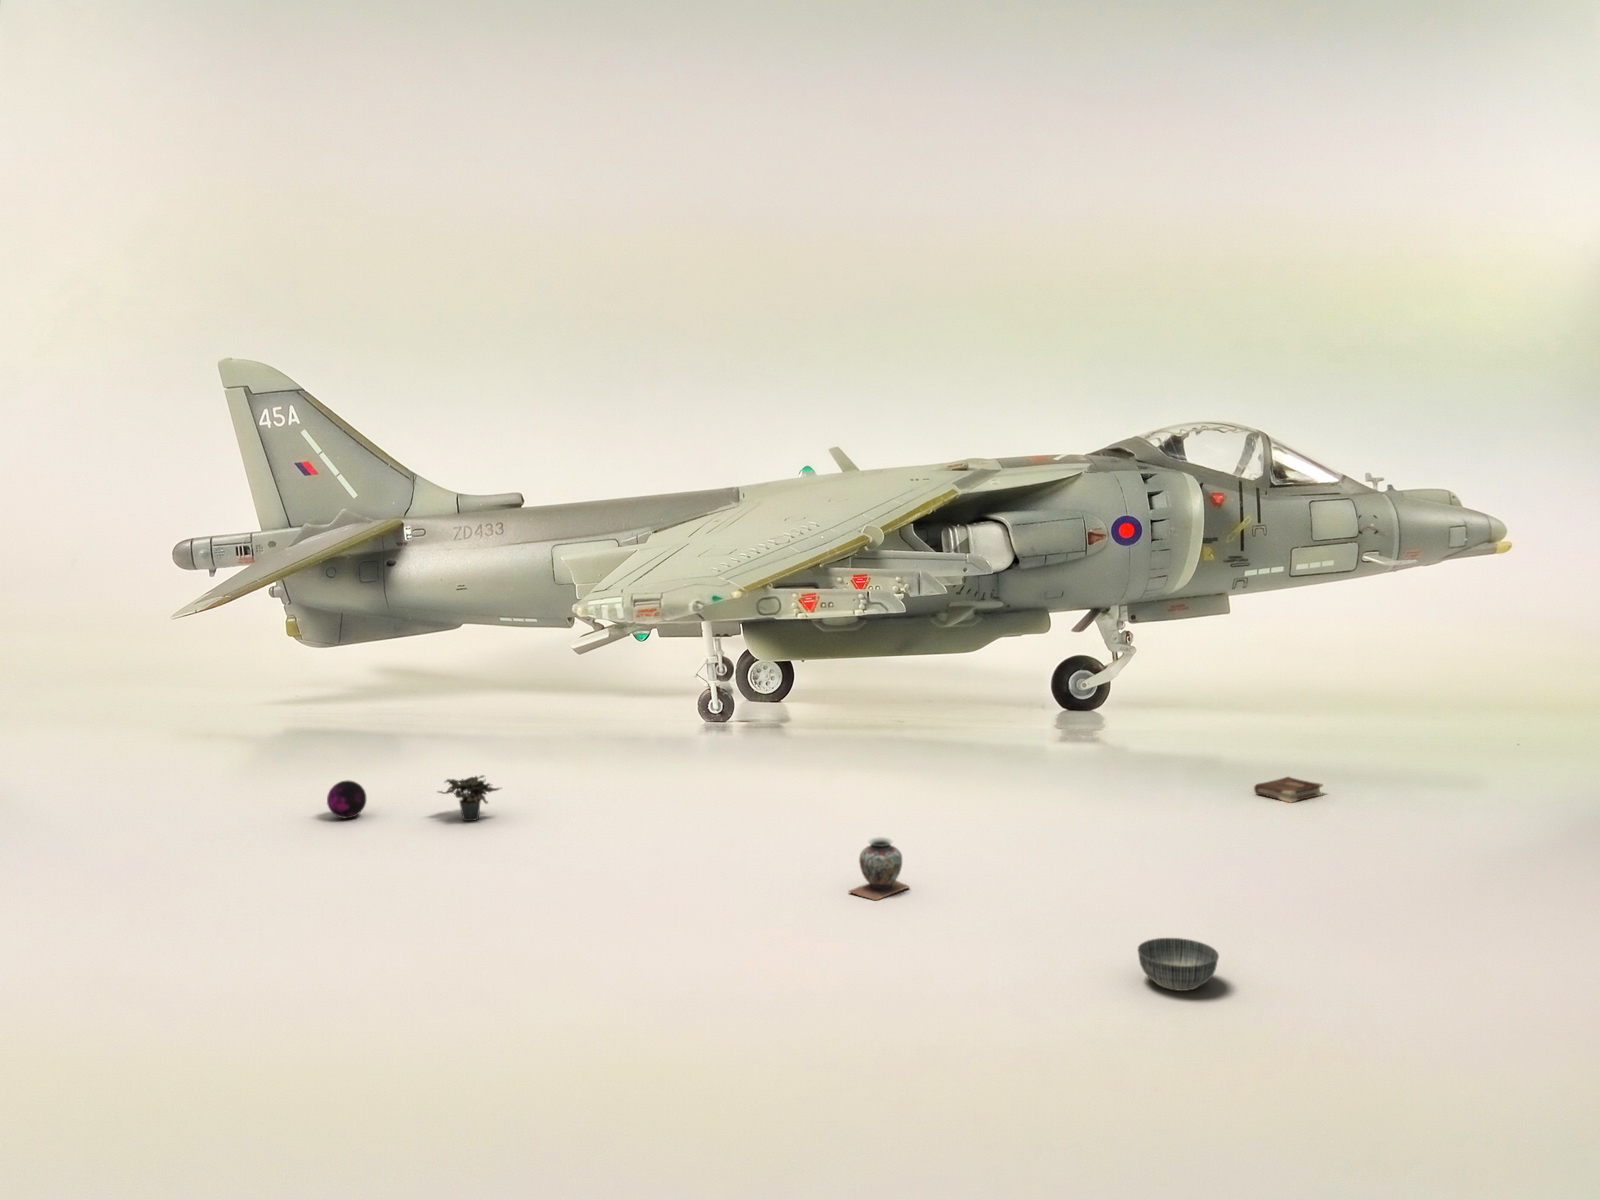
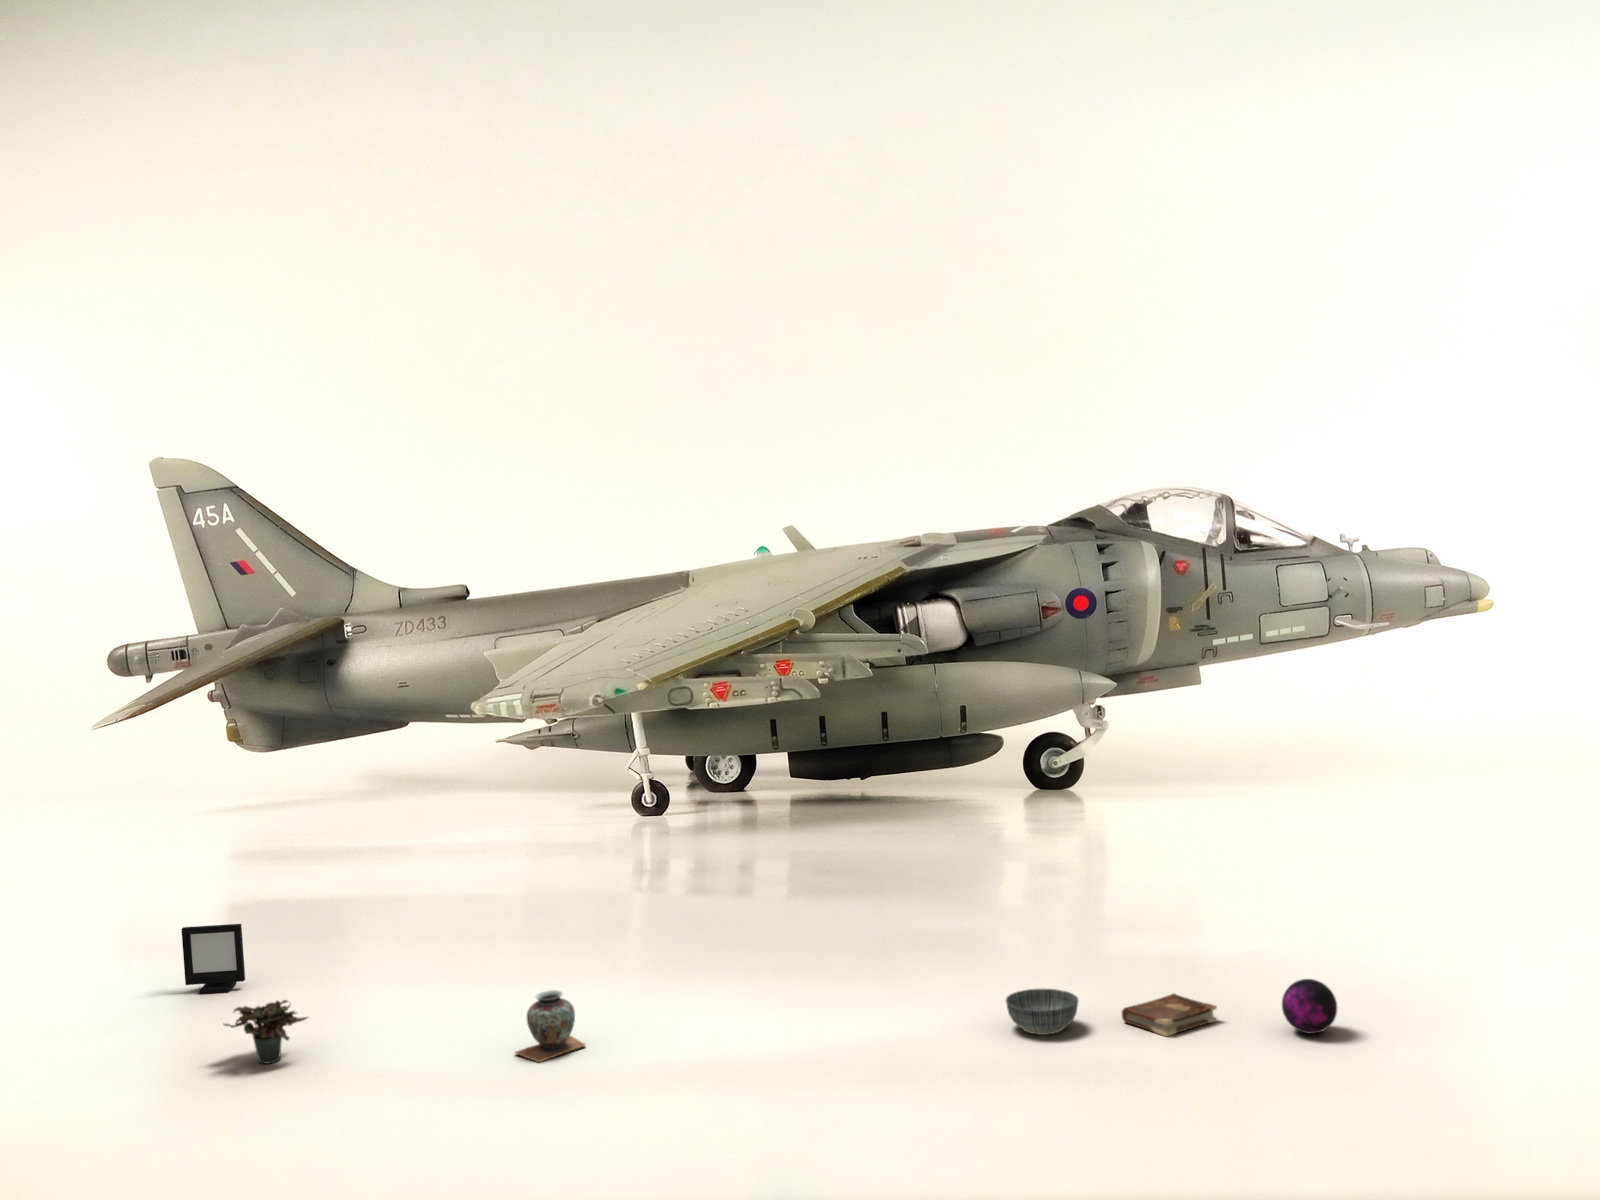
potted plant: present [438,775,499,821] -> present [223,1000,307,1064]
book: present [1254,777,1323,803] -> present [1122,994,1217,1037]
decorative orb: present [327,781,366,818] -> present [1282,979,1337,1034]
picture frame: none [239,832,306,904] -> present [181,924,245,994]
decorative vase: present [849,837,909,900] -> present [515,990,585,1062]

